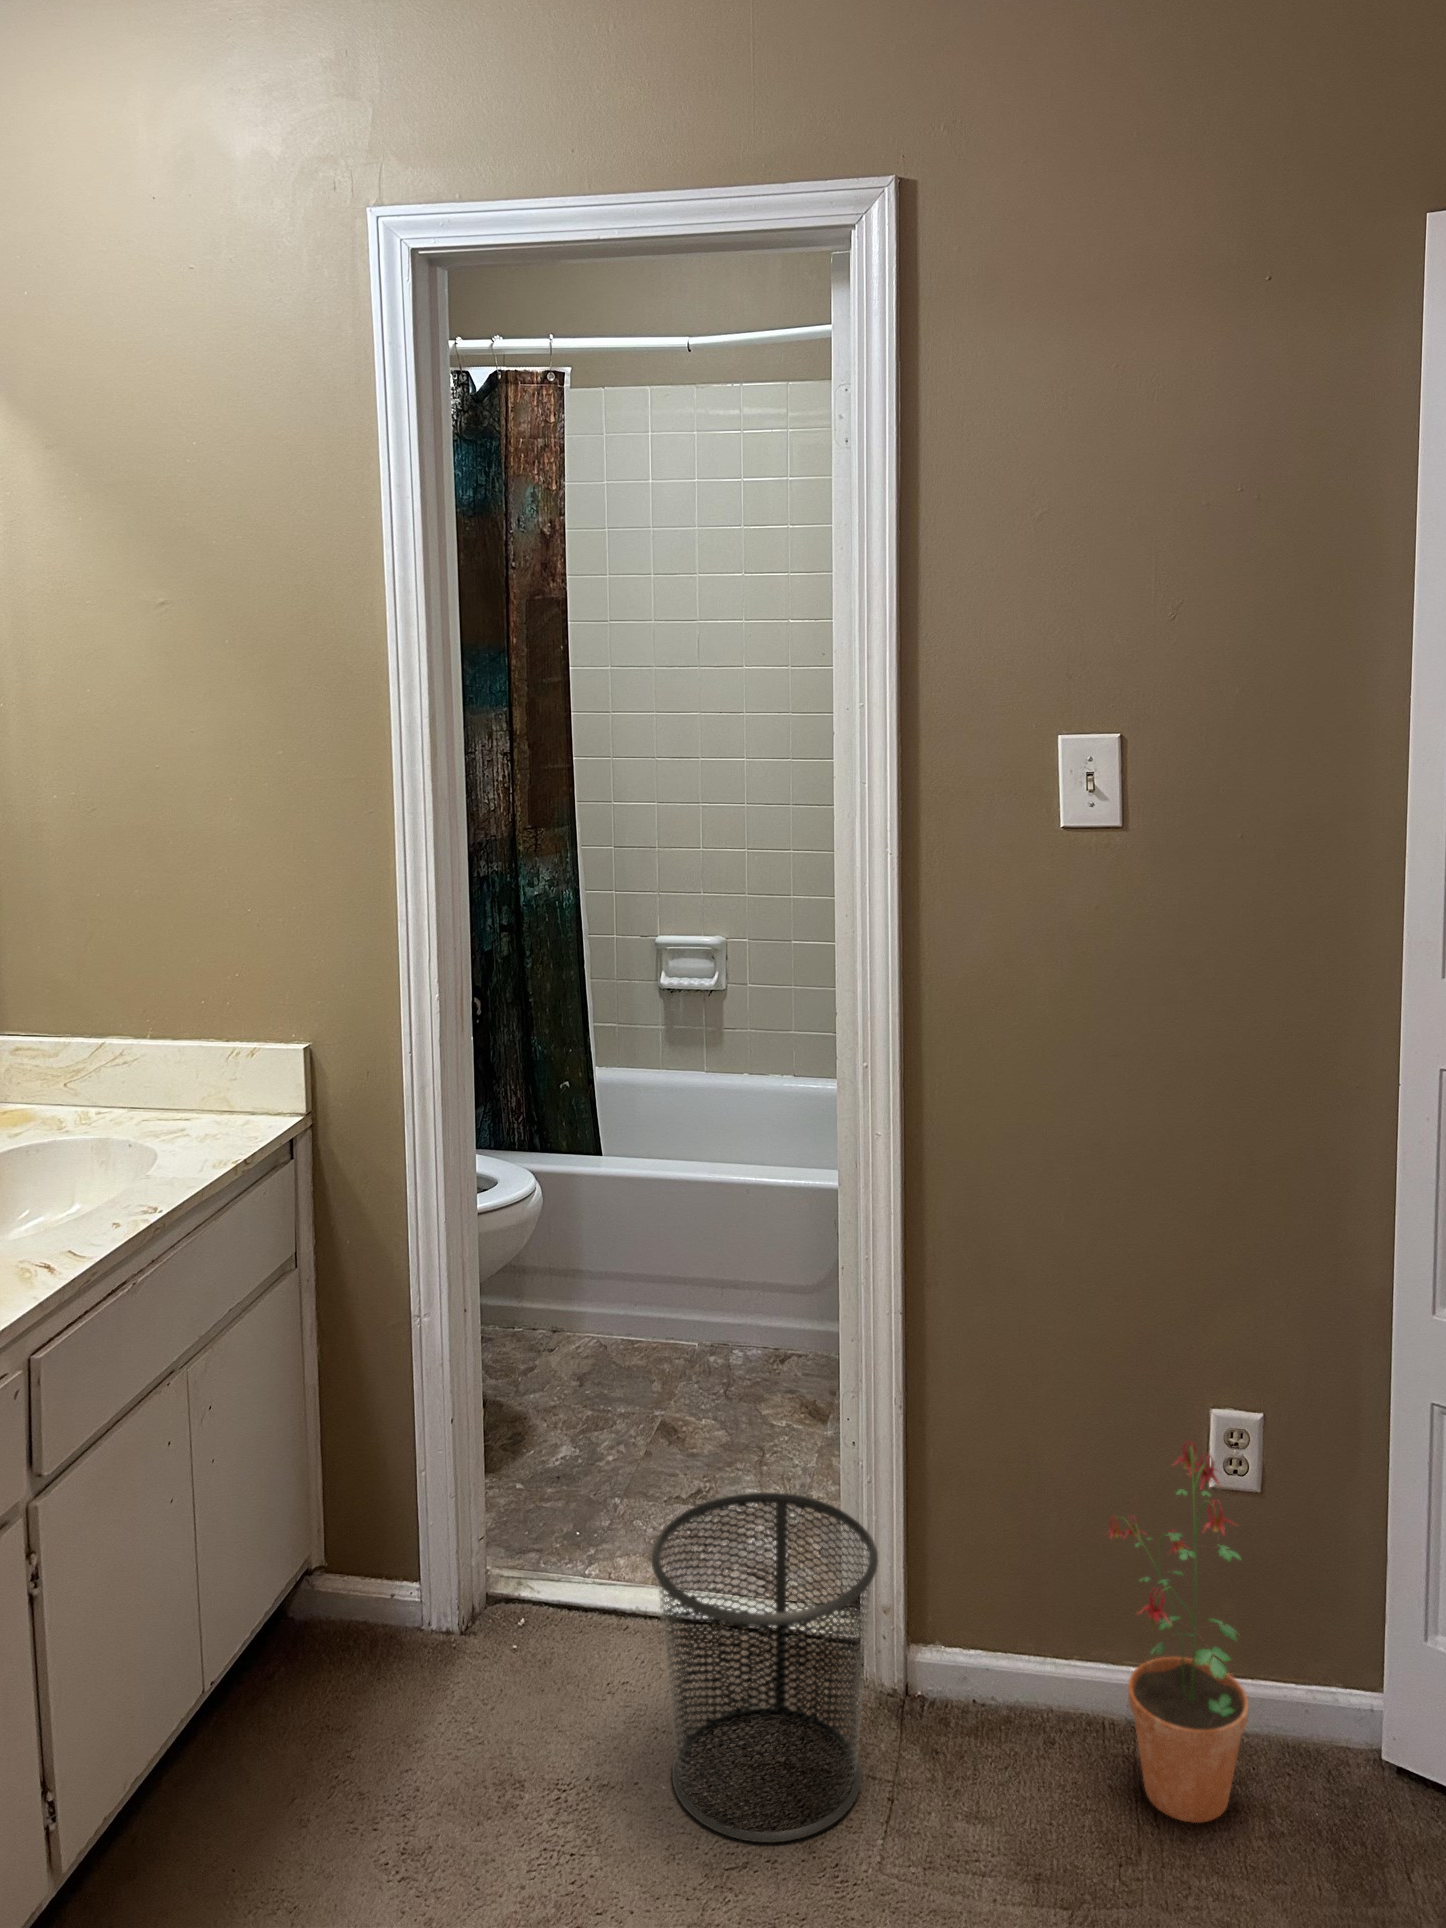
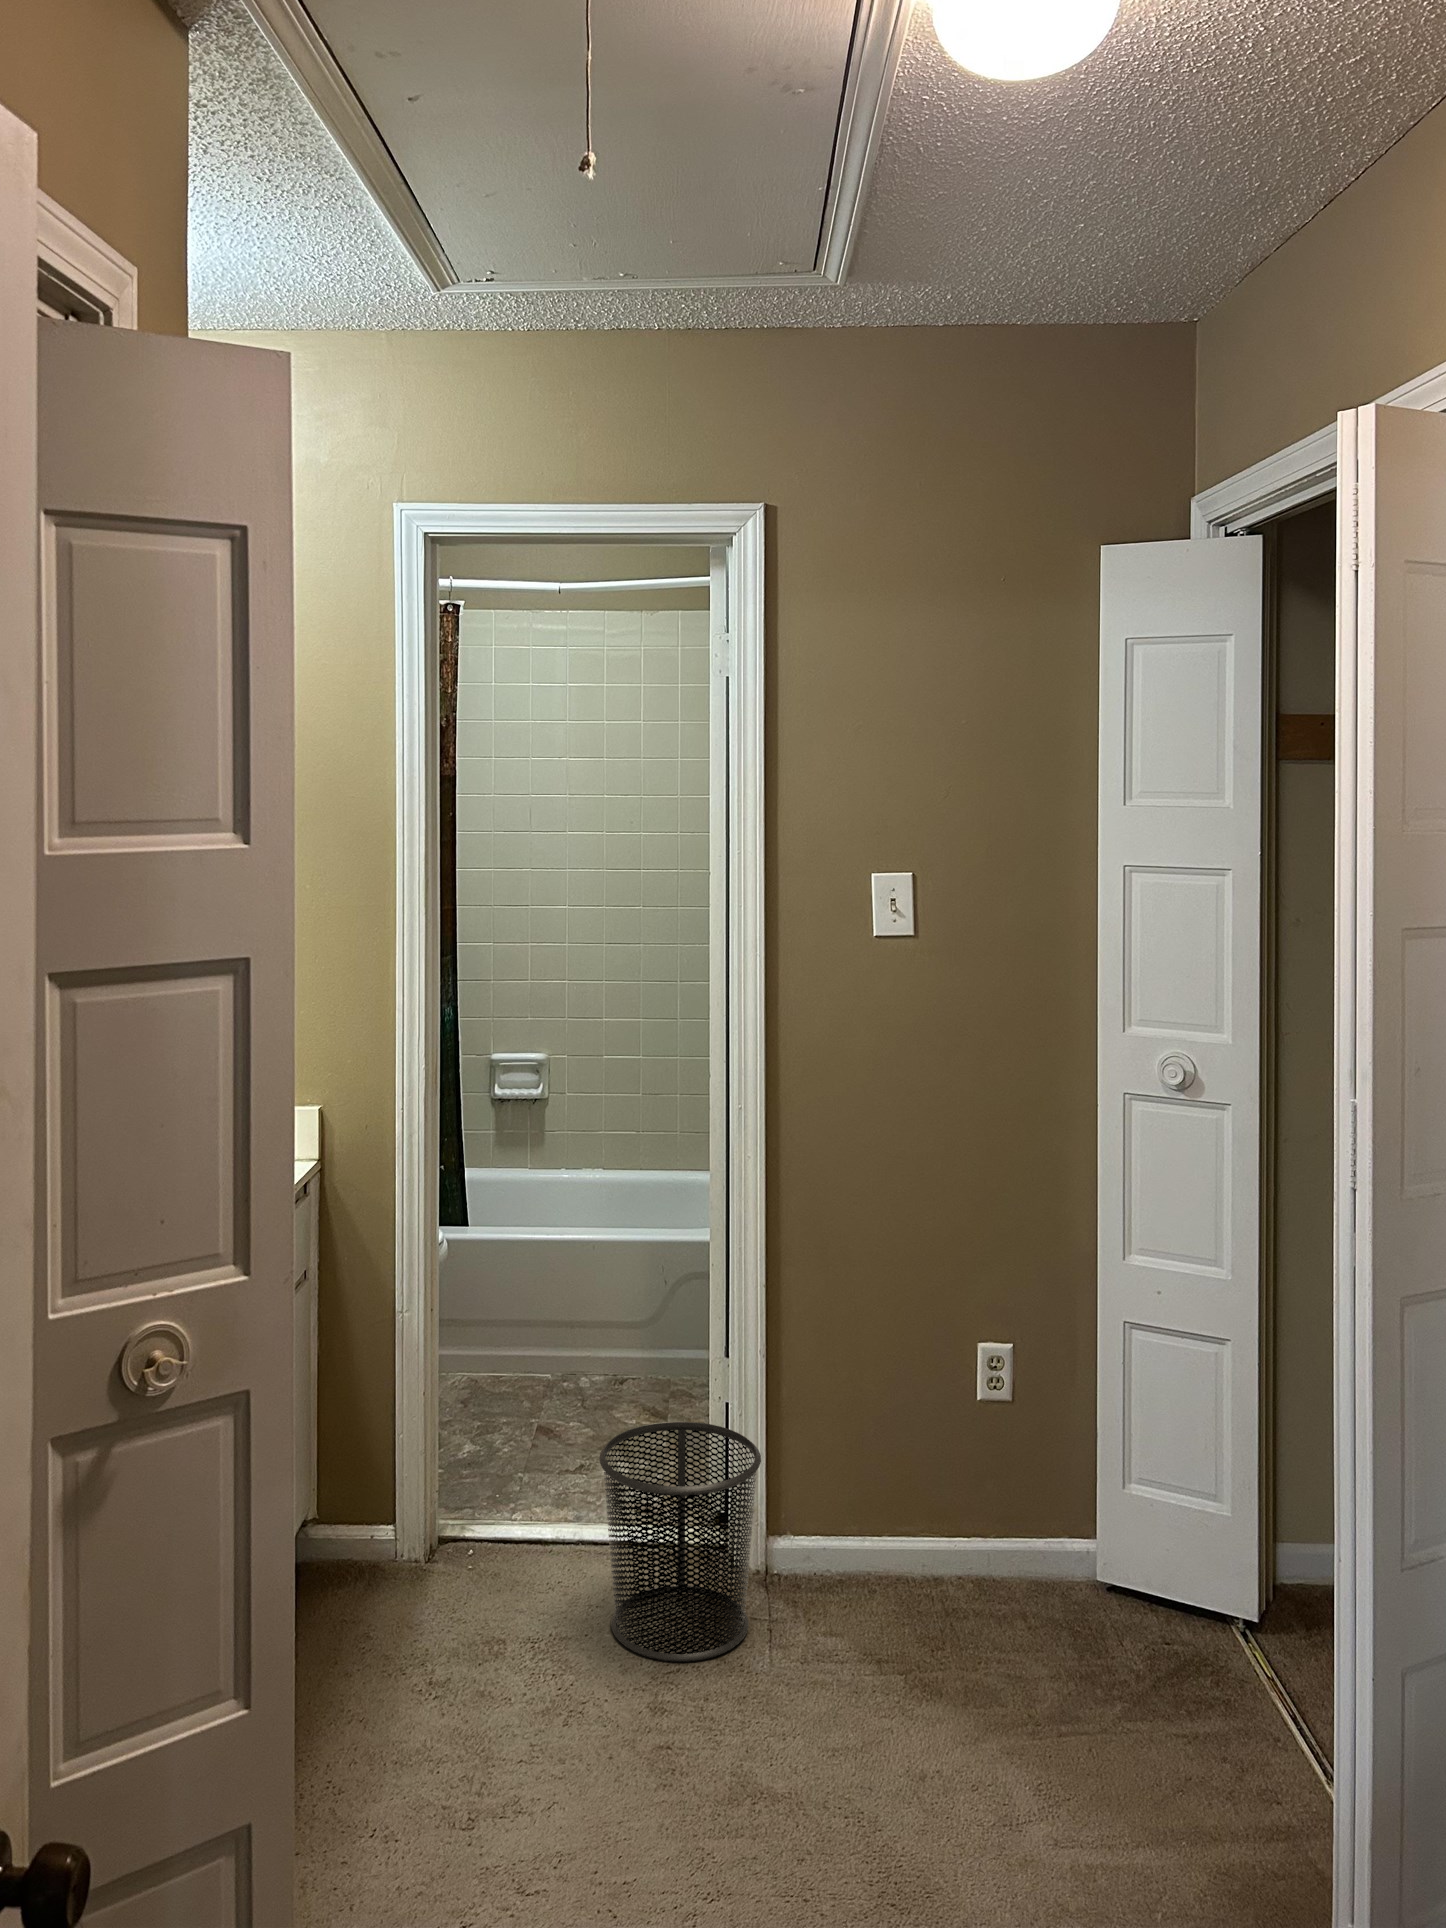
potted plant: present [1108,1443,1248,1823] -> none [909,1362,1012,1628]

